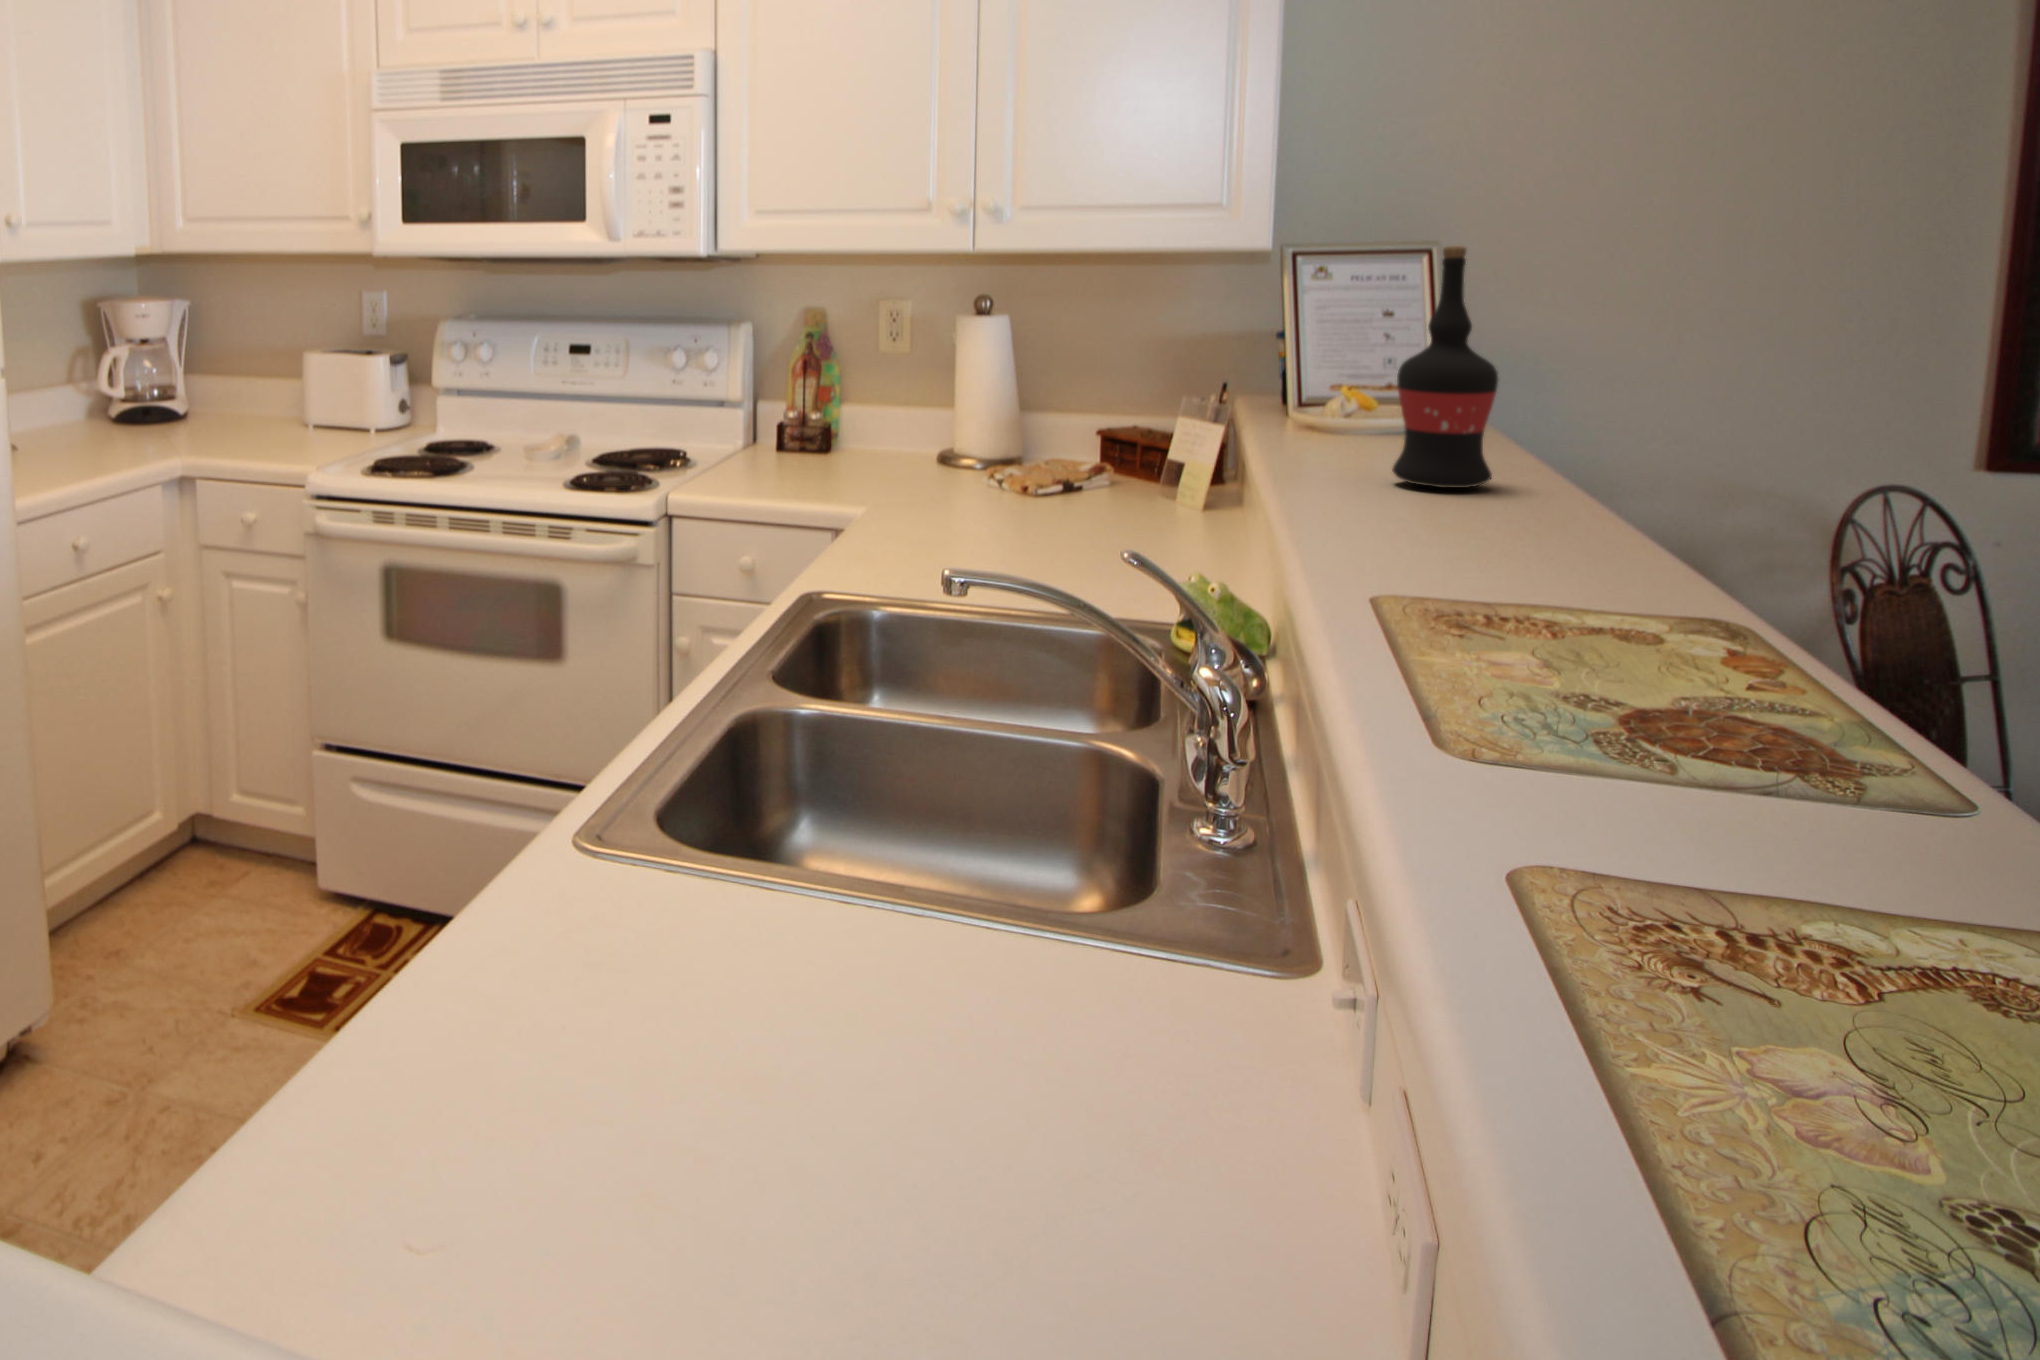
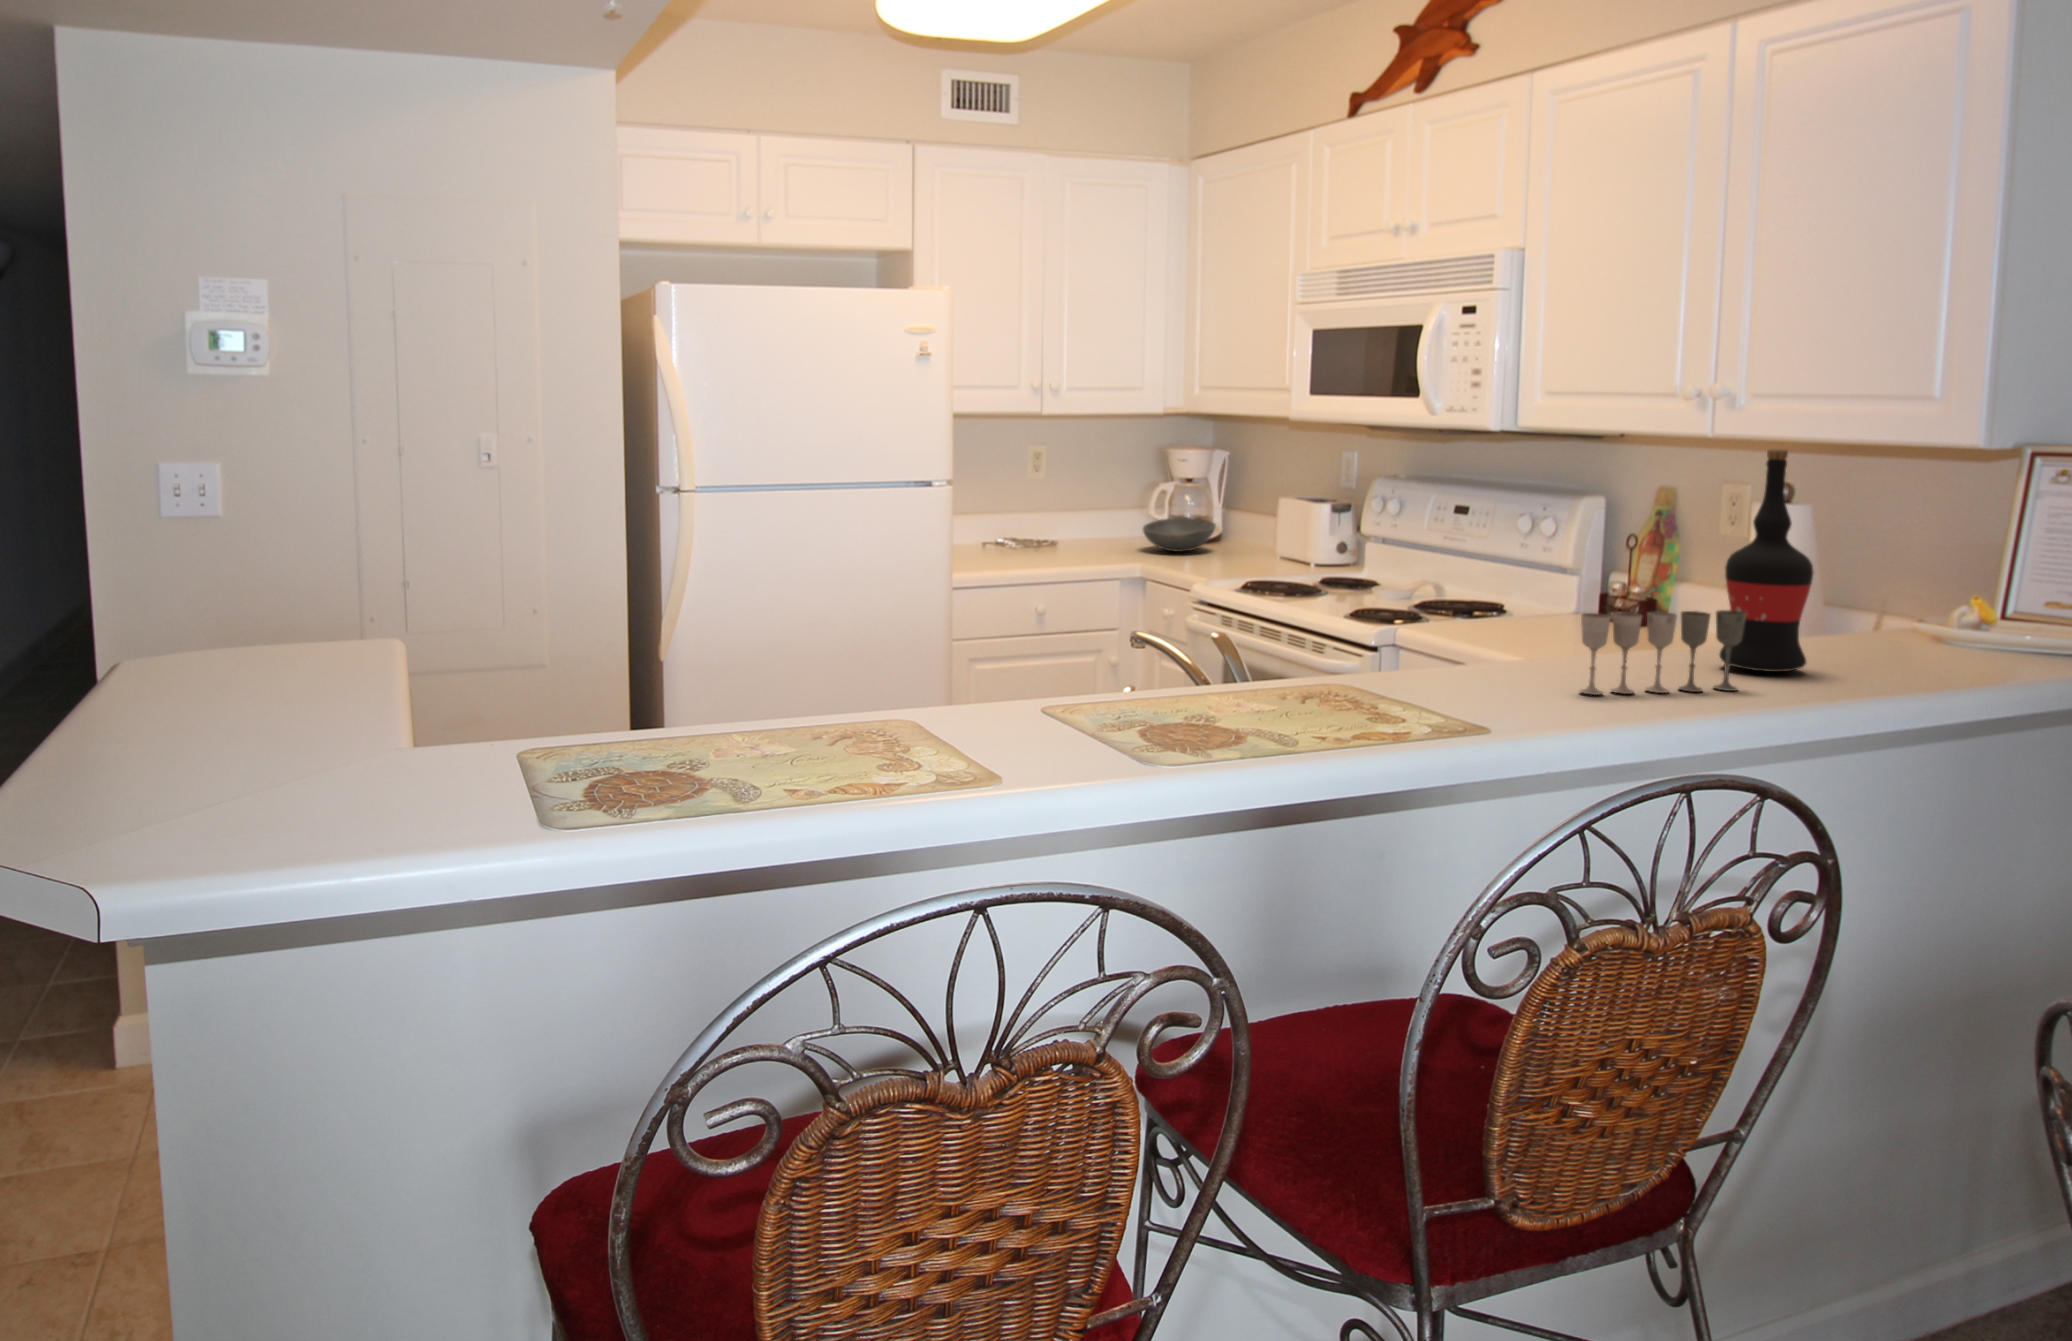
bowl: none [119,390,215,435] -> present [1143,517,1216,552]
wine glass: none [1515,425,1566,545] -> present [1580,610,1746,695]

